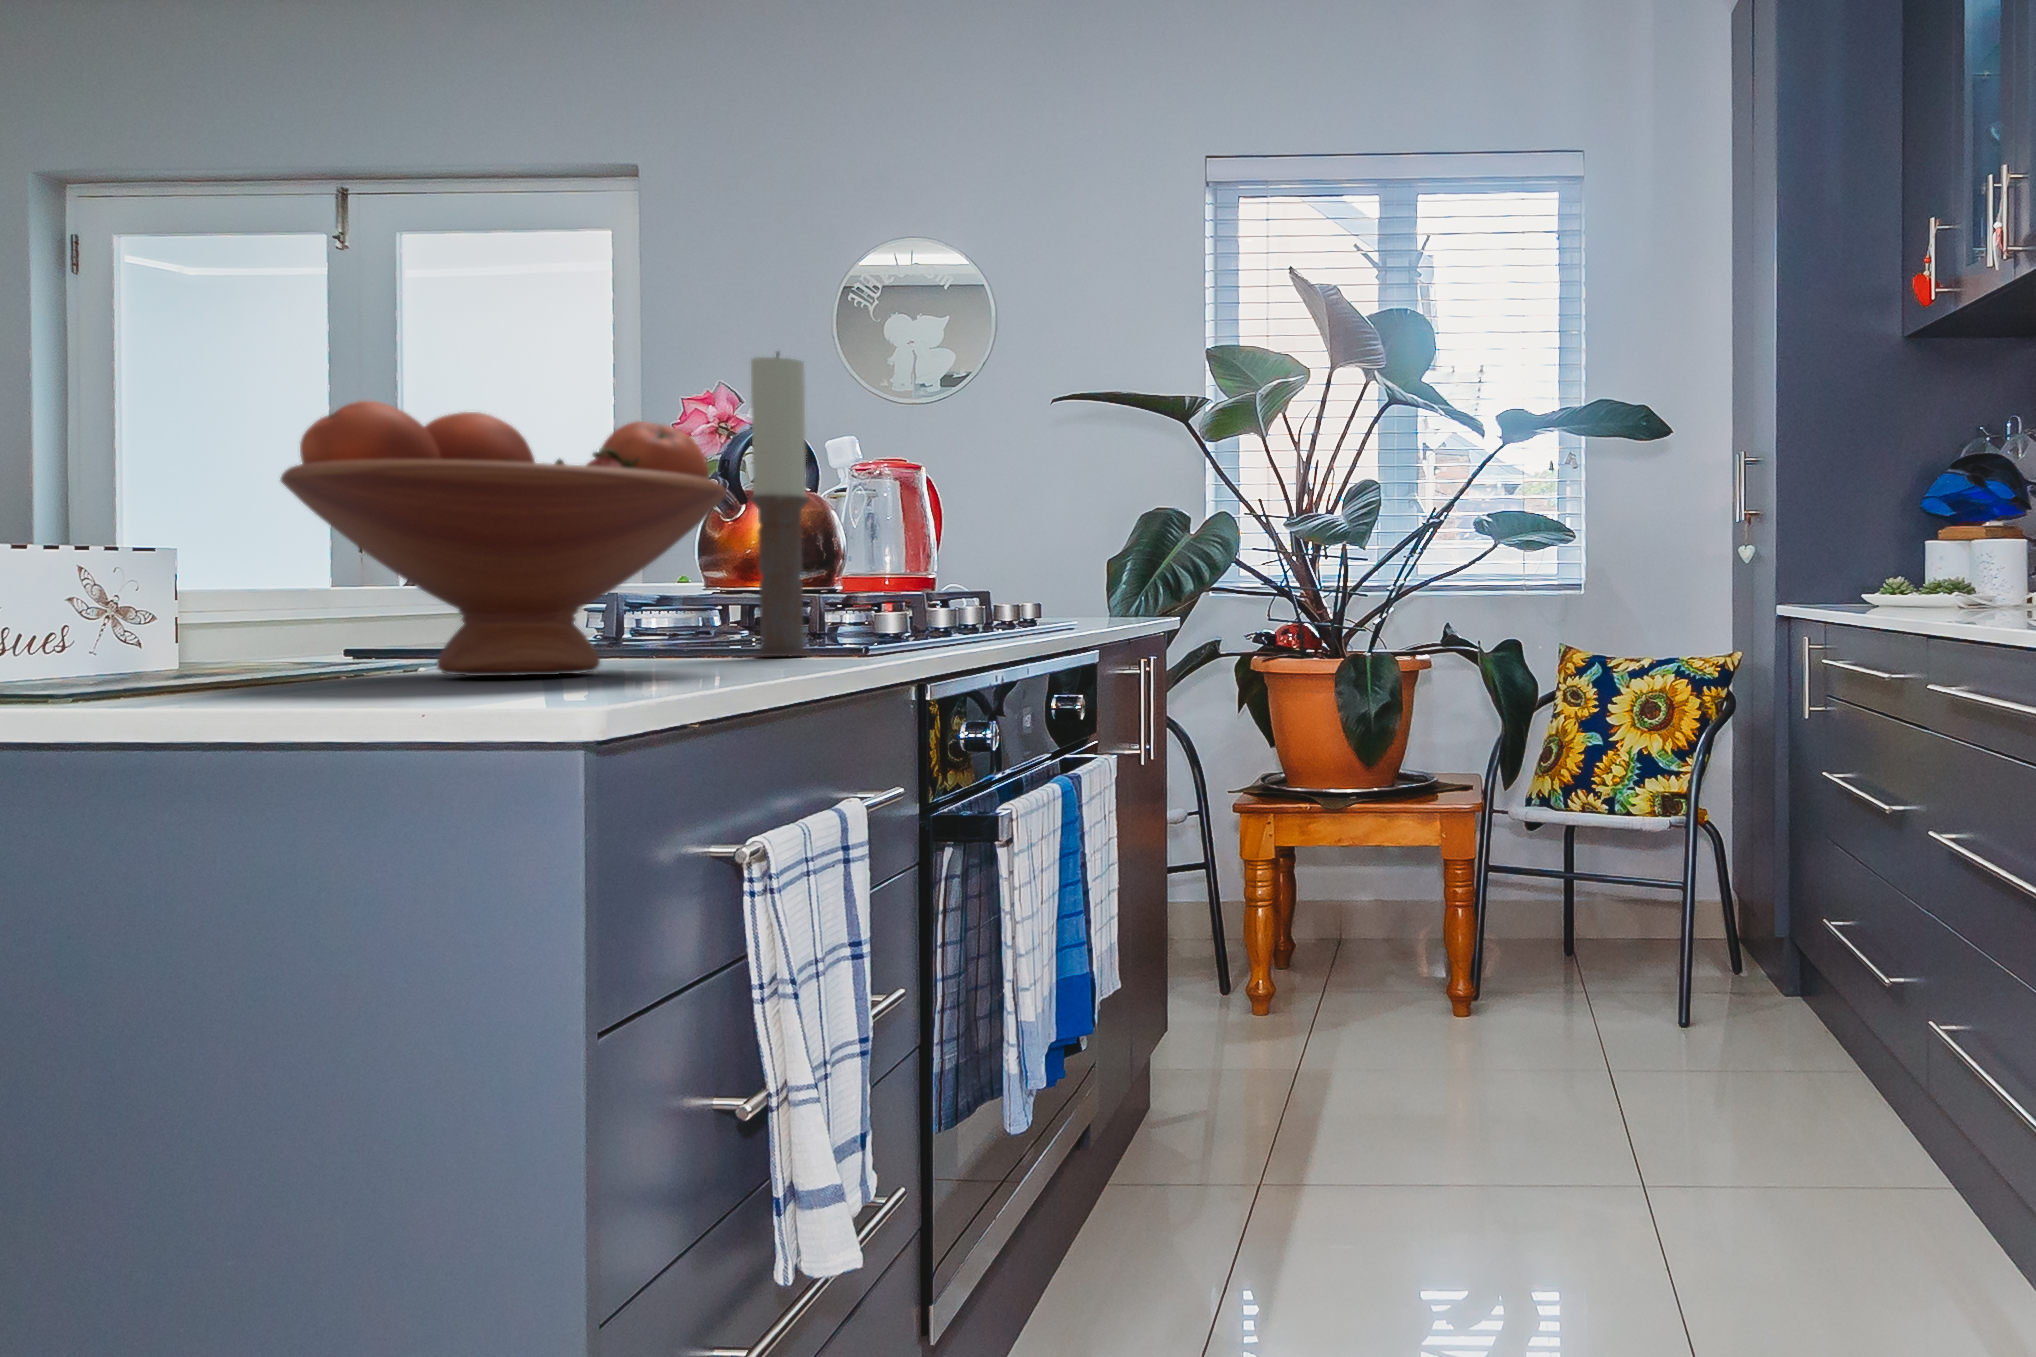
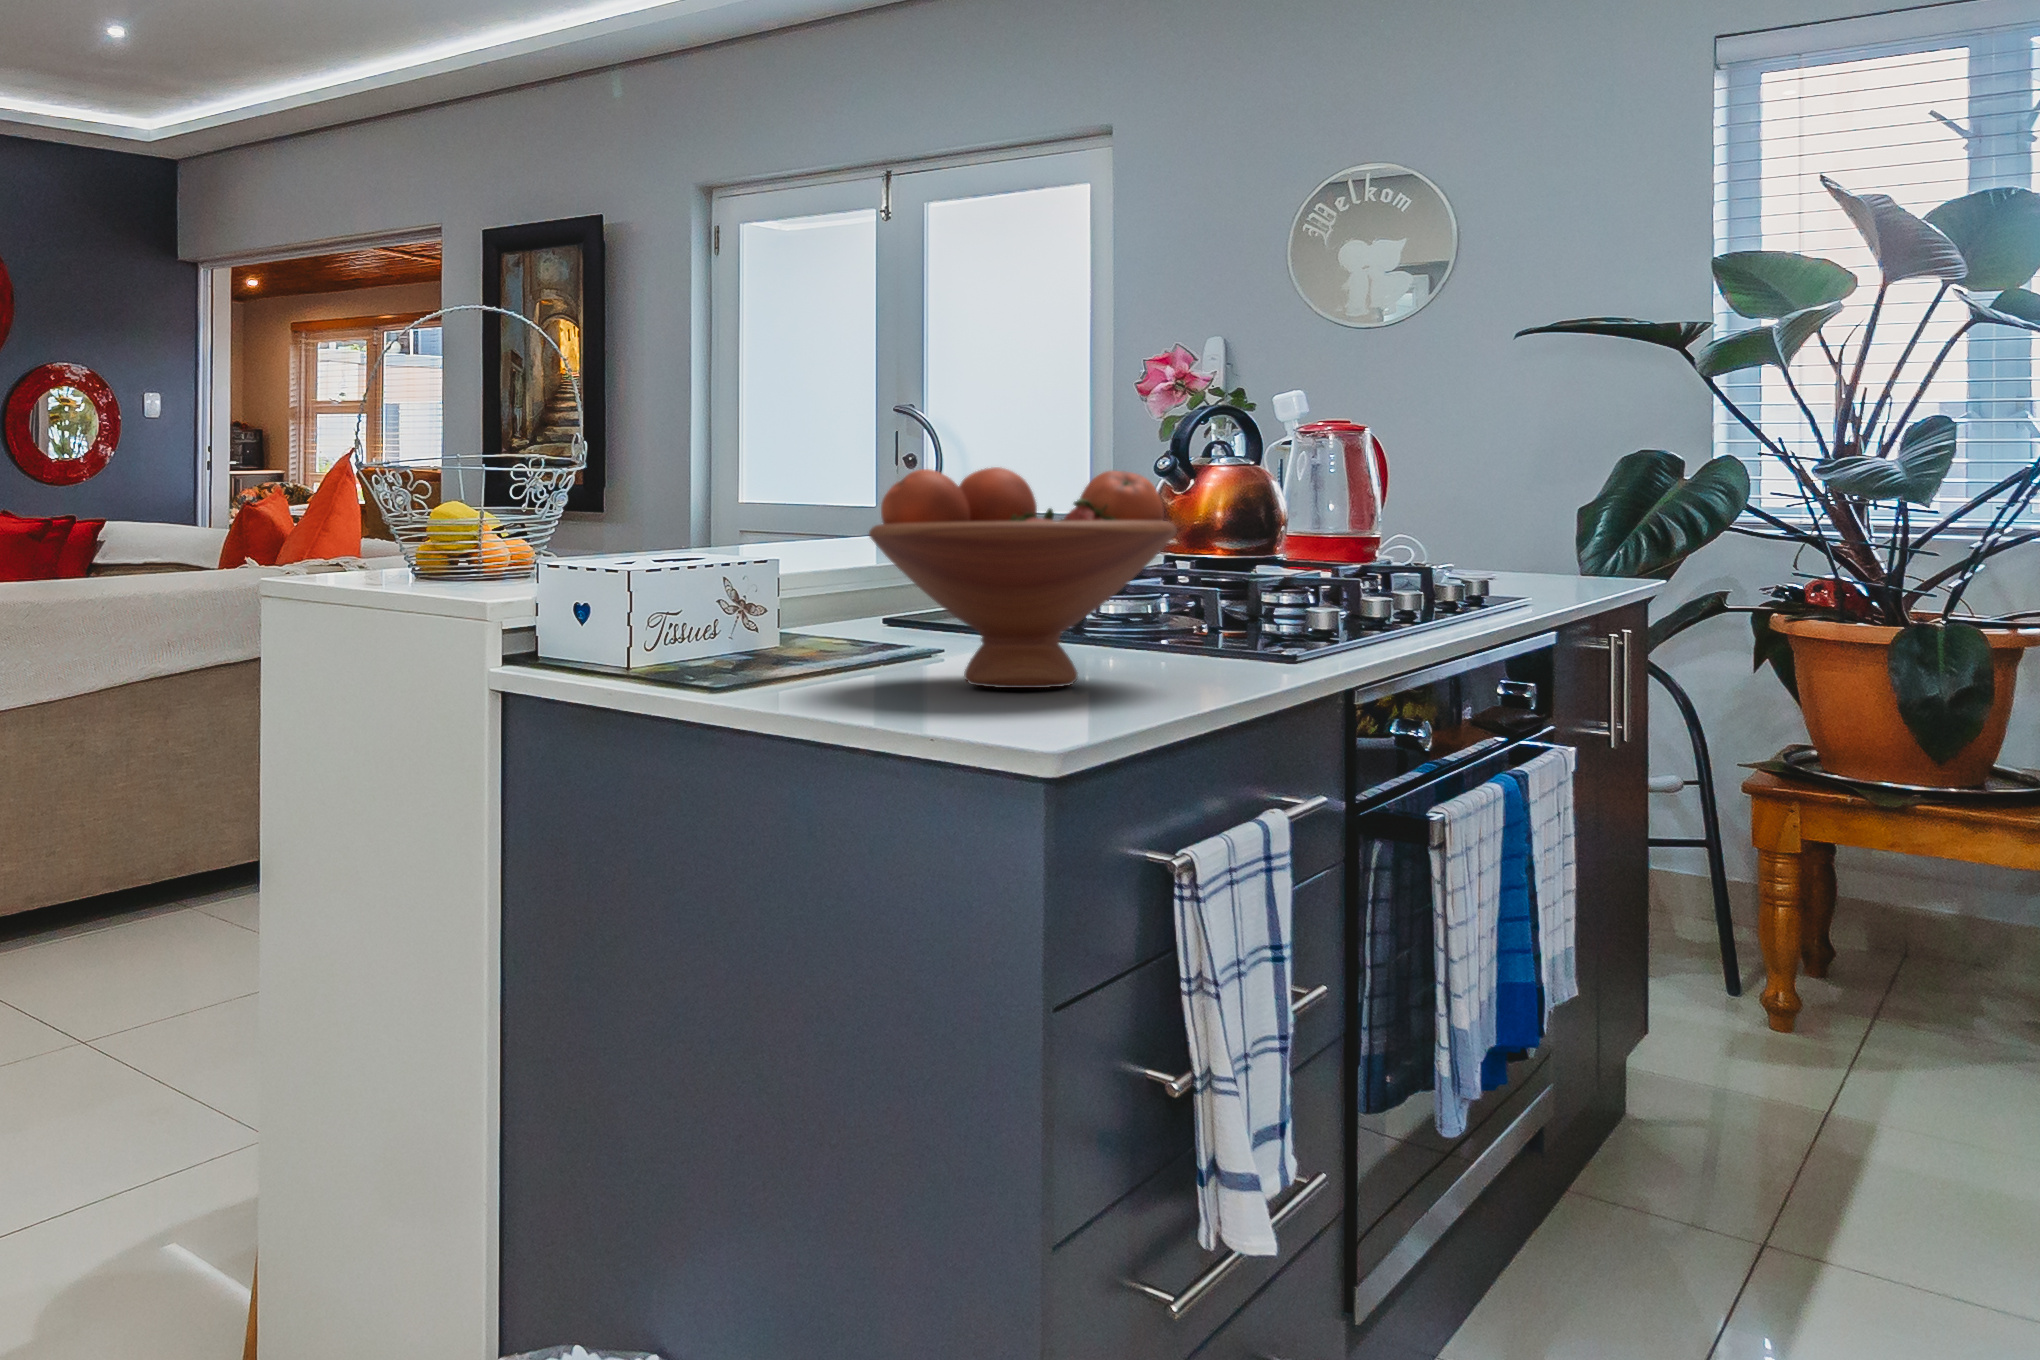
candle: present [750,353,810,655] -> none [1206,385,1254,663]

